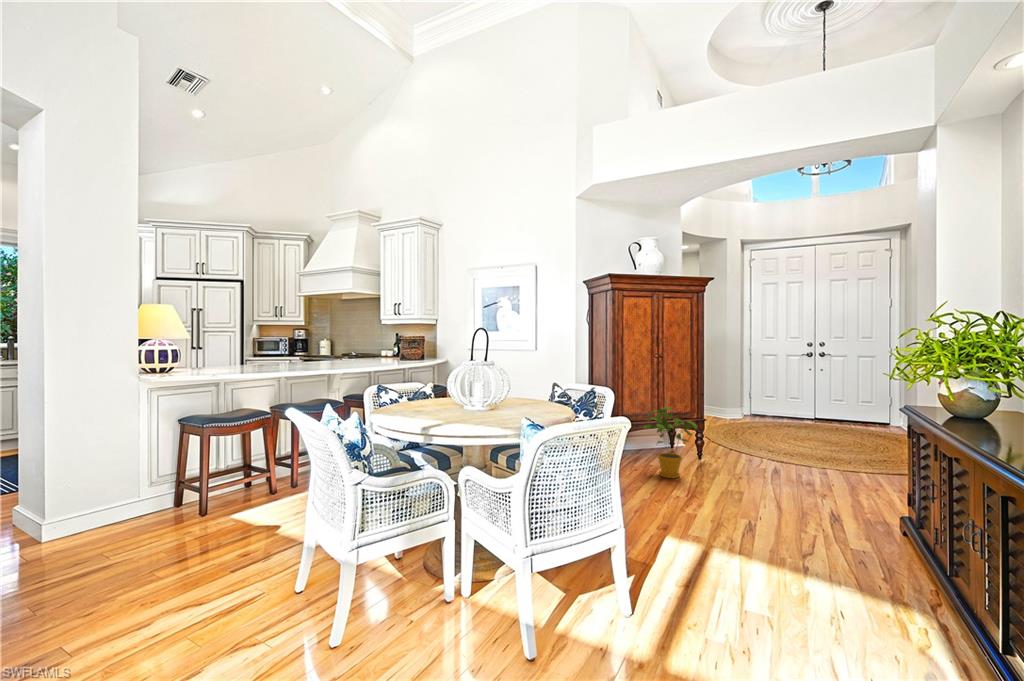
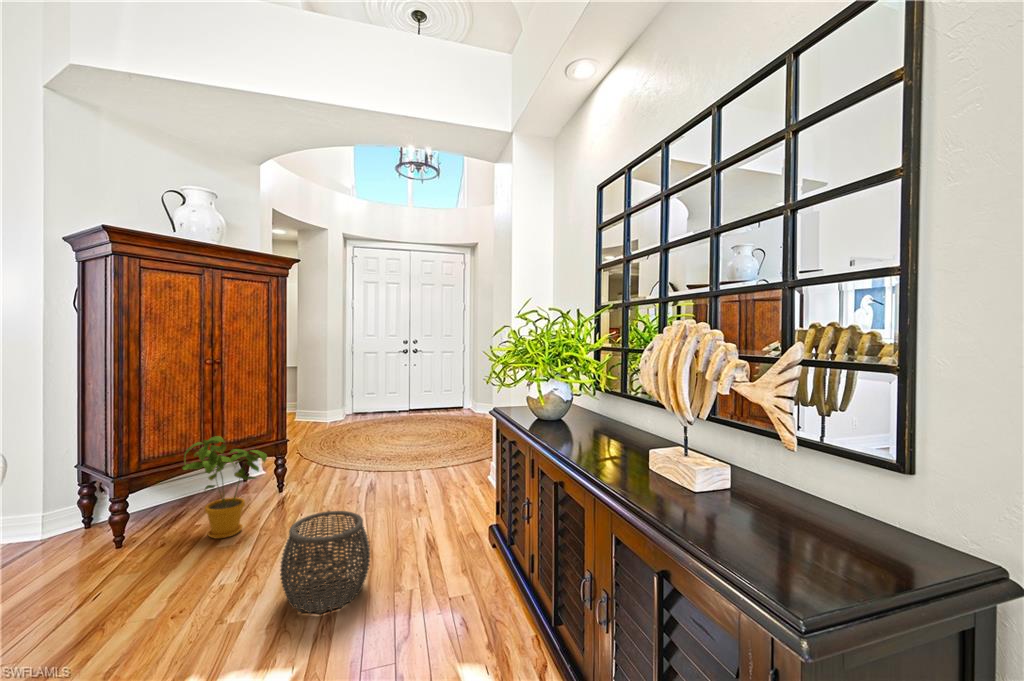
woven basket: none [718,465,783,529] -> present [280,511,370,613]

